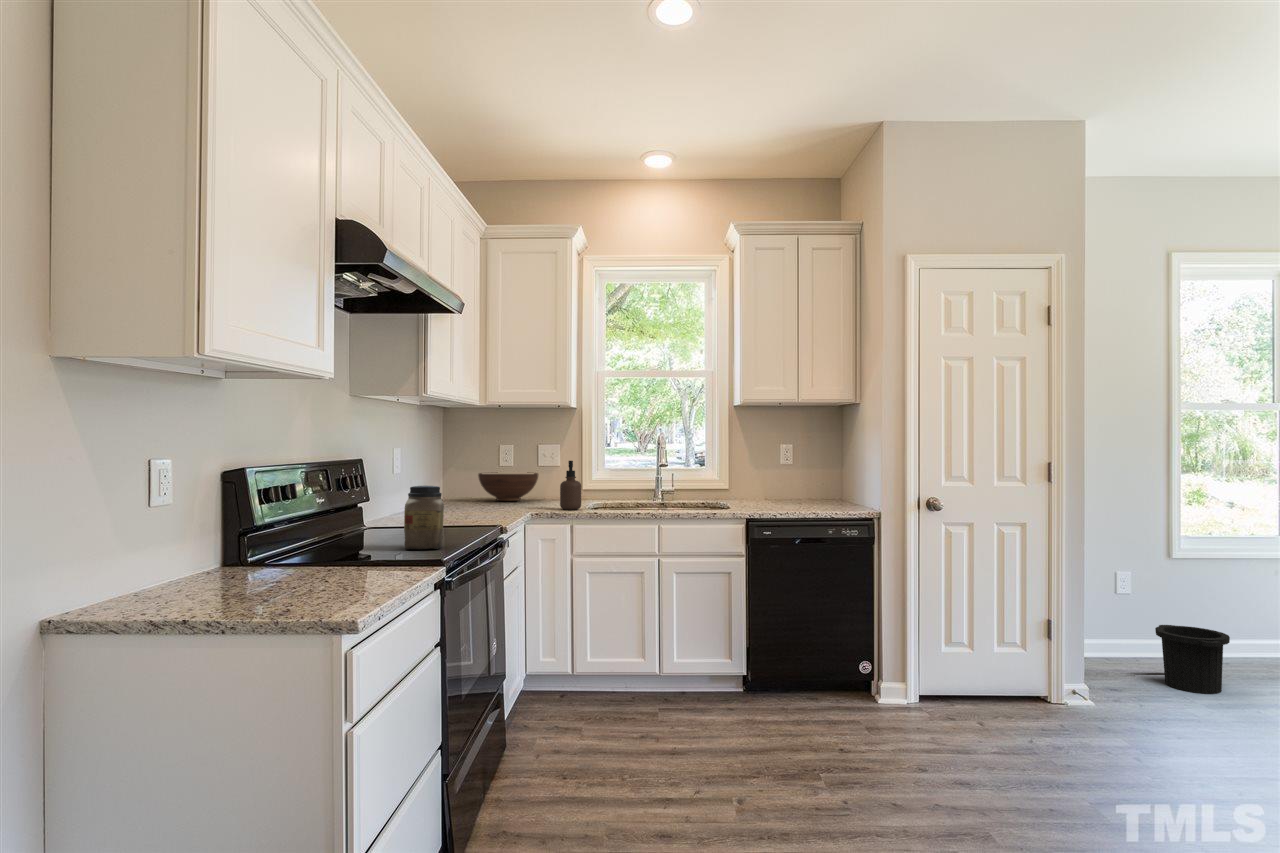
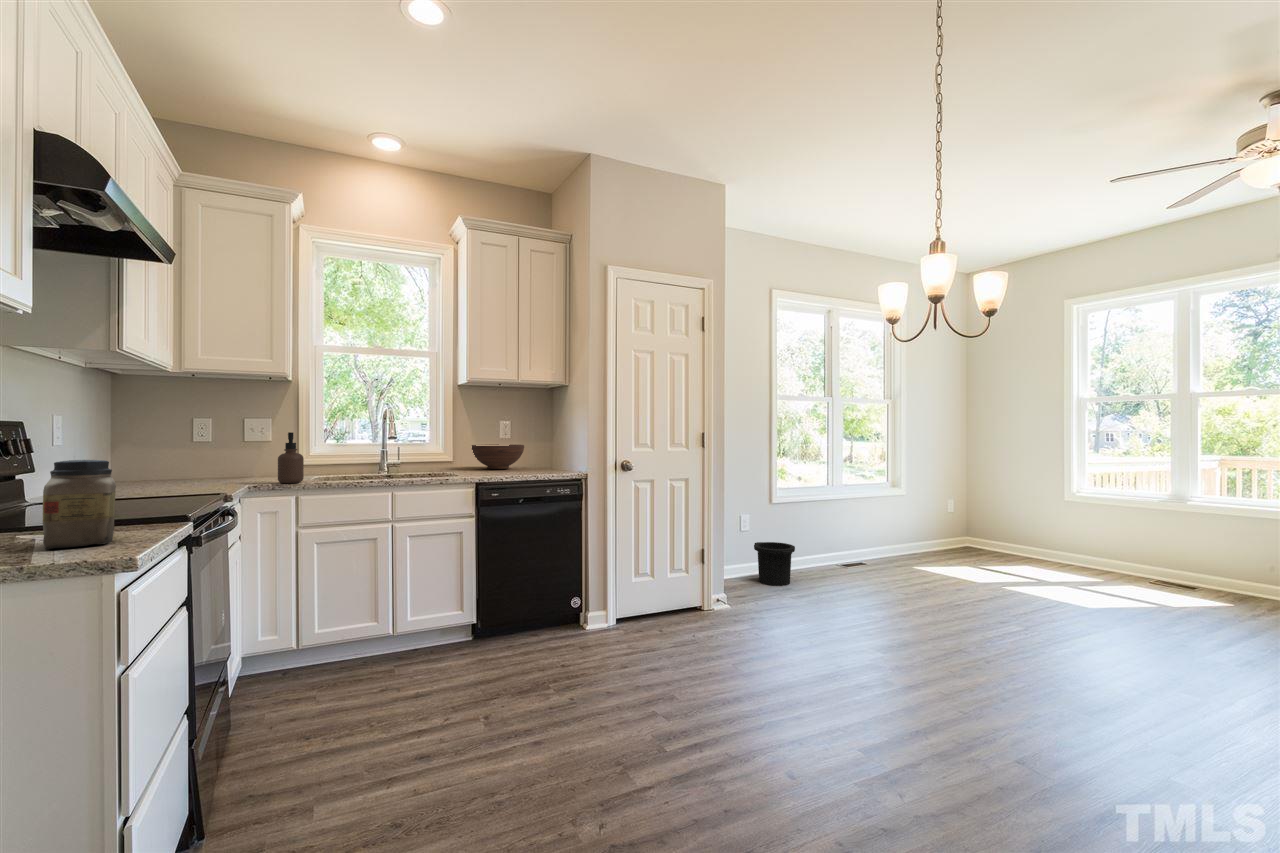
fruit bowl: present [478,473,538,501] -> present [472,444,524,469]

